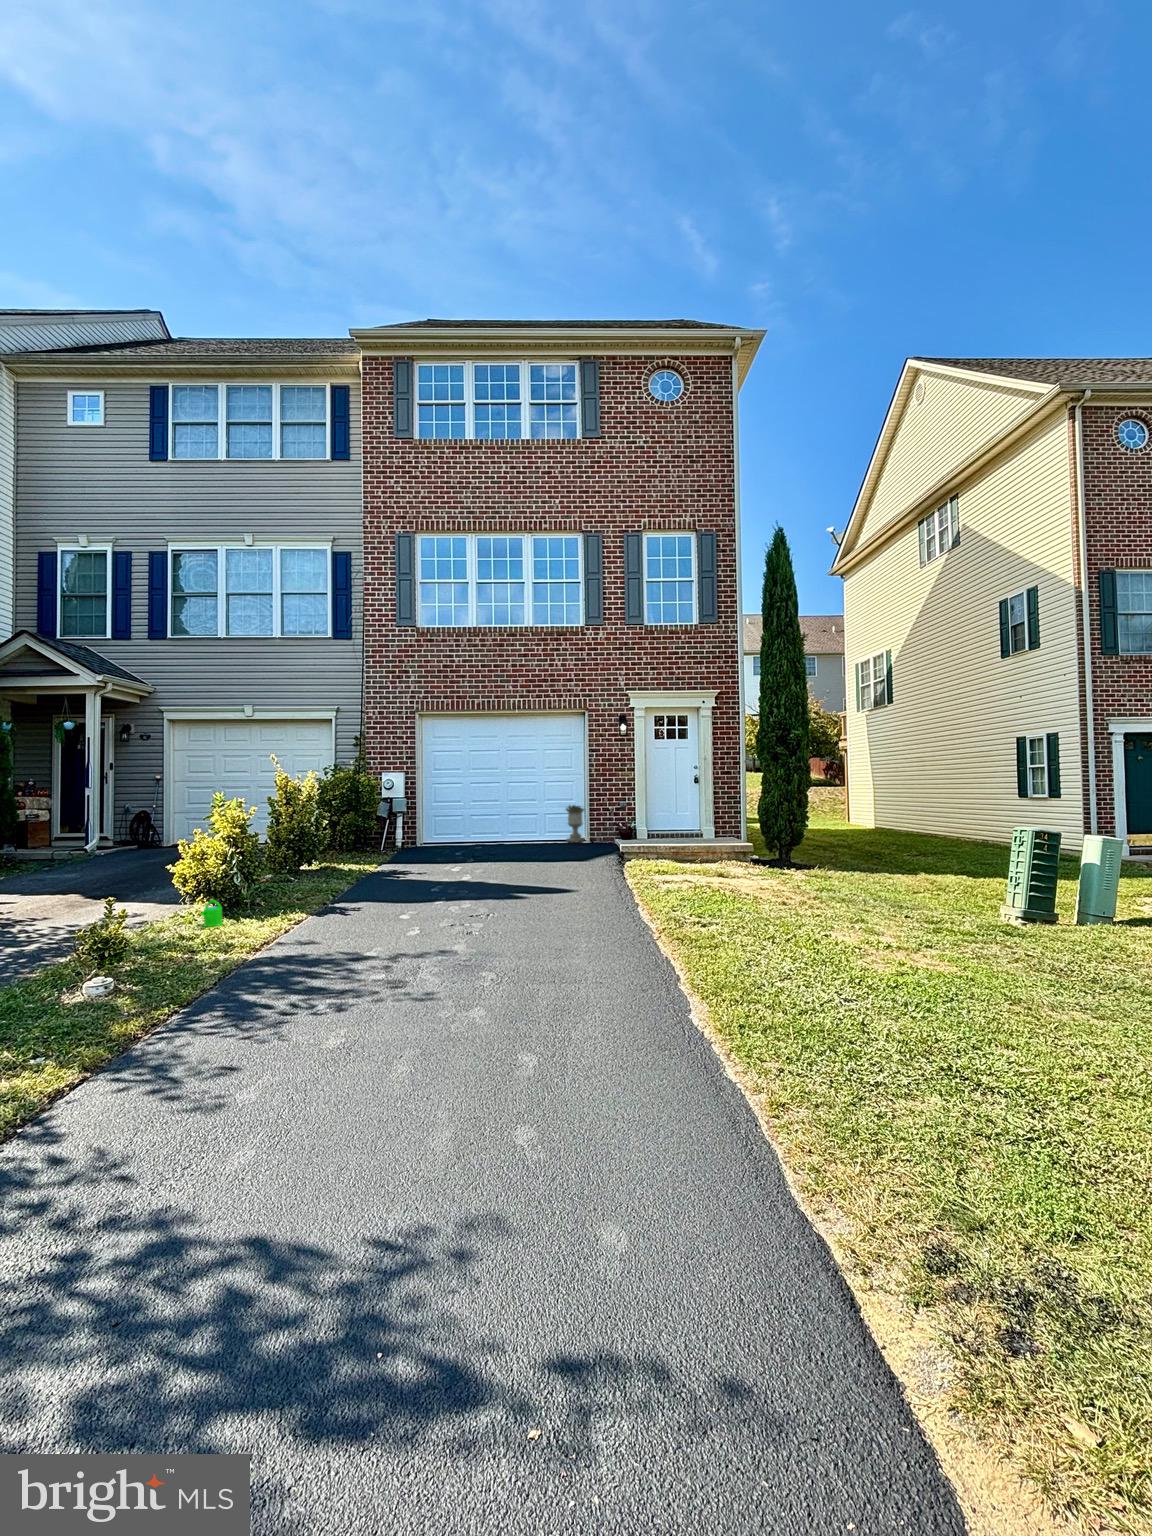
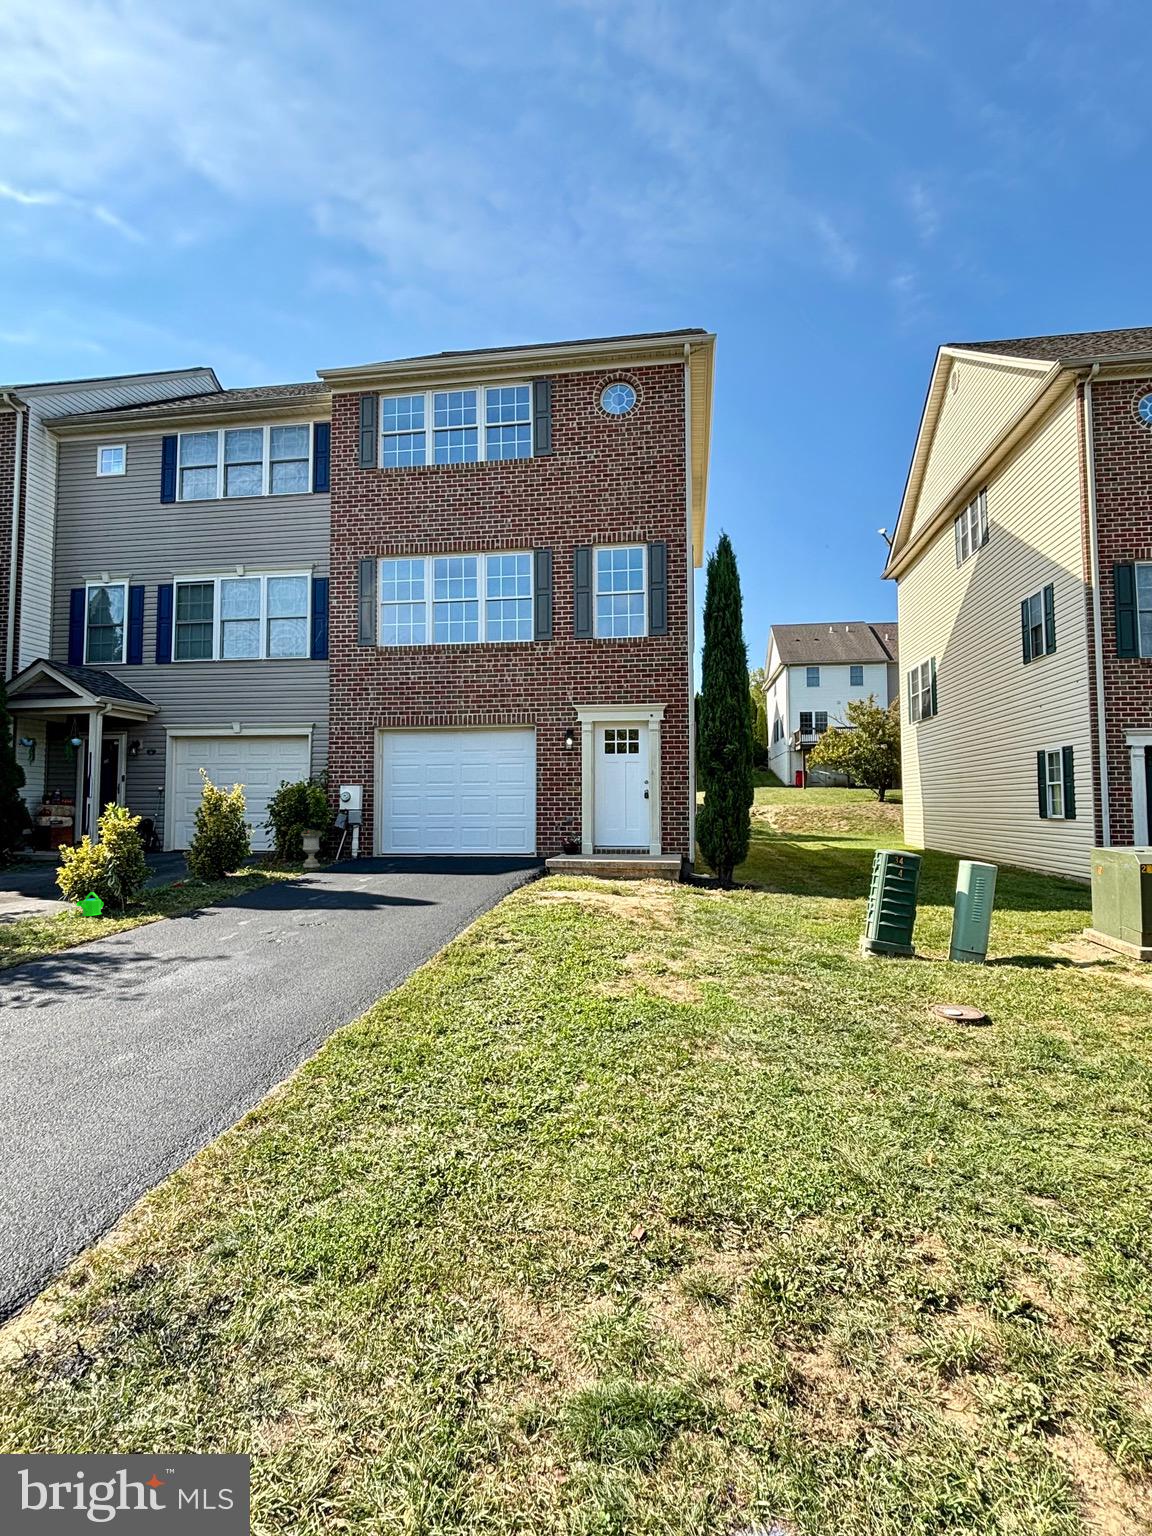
planter: present [566,805,584,842] -> present [301,830,322,868]

